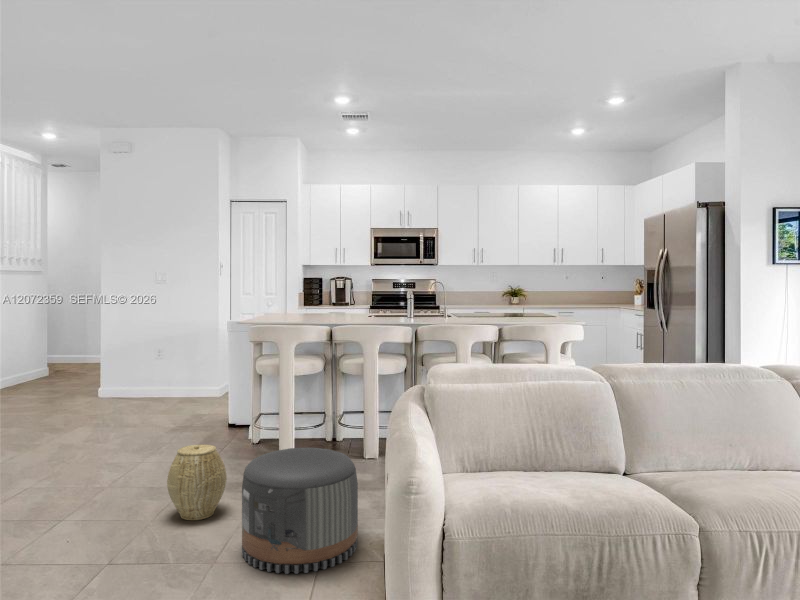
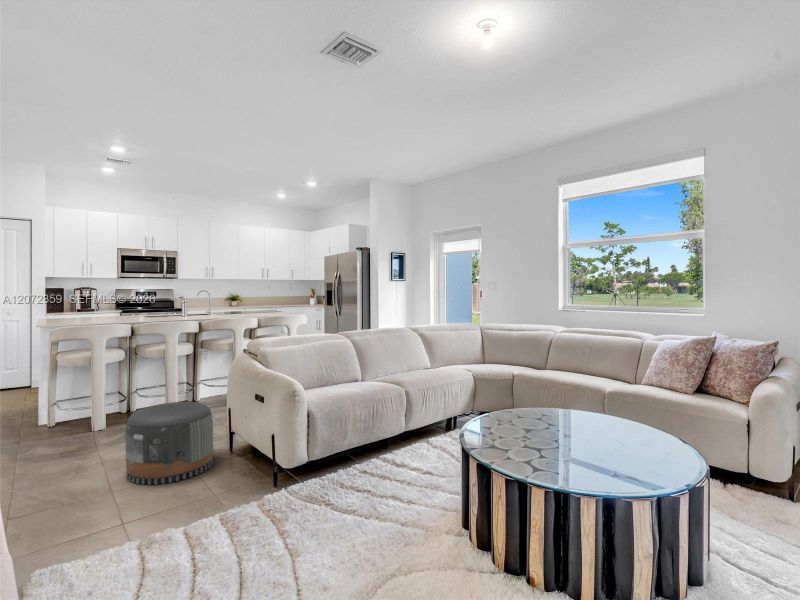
woven basket: present [167,444,227,520] -> none [28,418,85,479]

